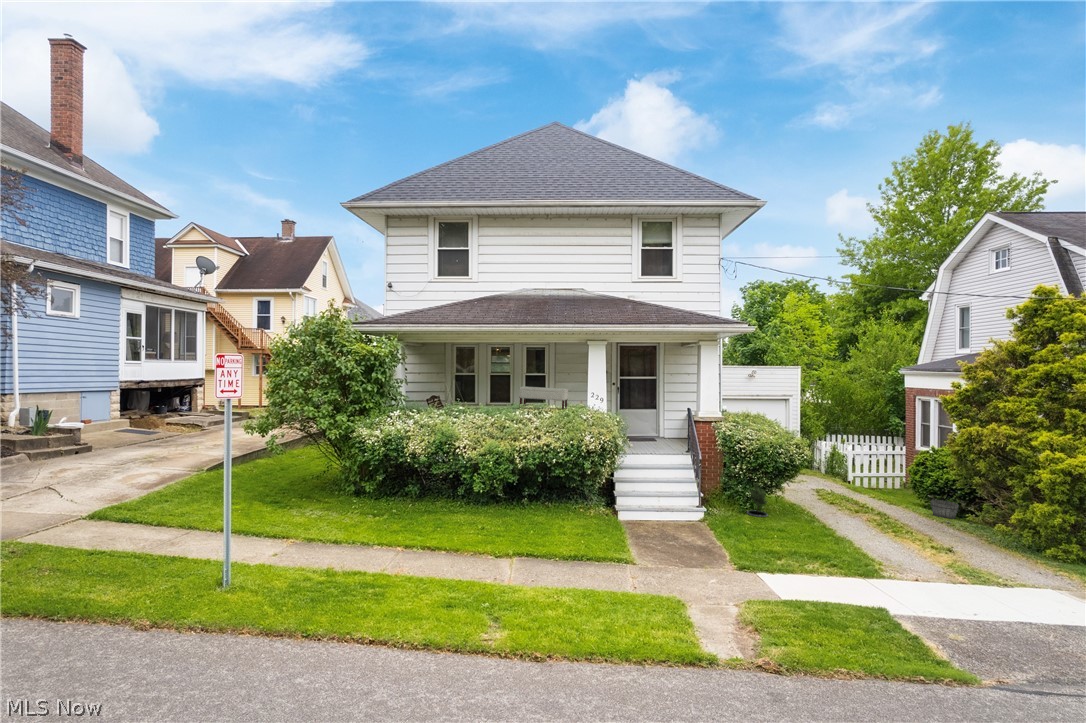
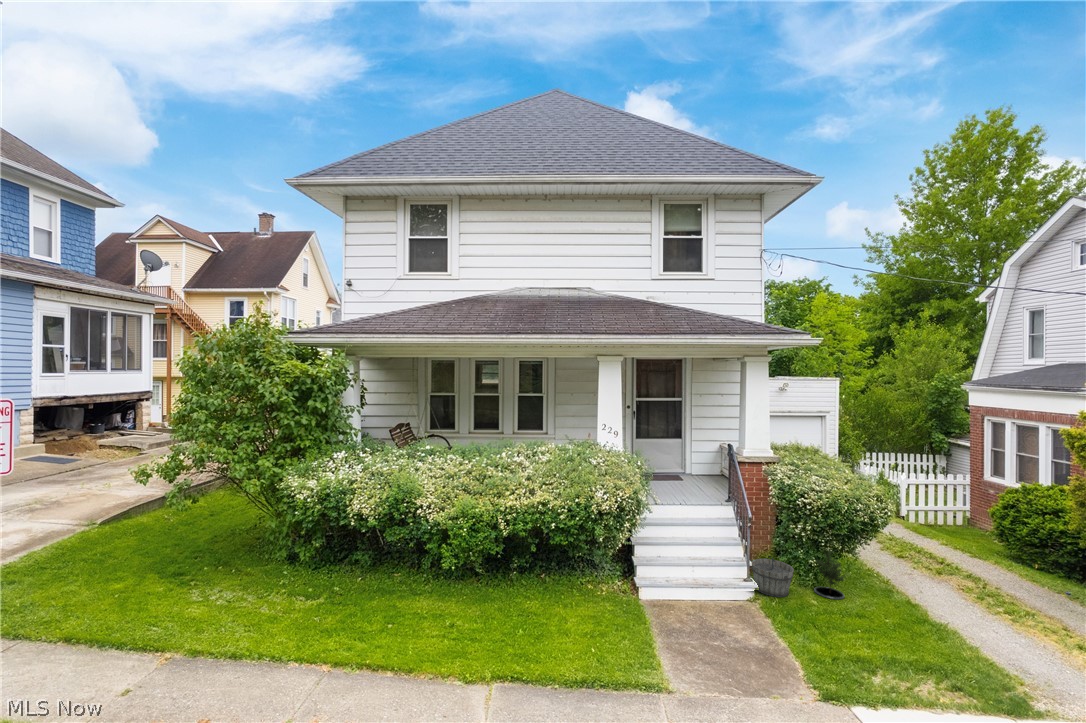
bench: present [519,386,568,409] -> none [510,409,572,440]
wooden bucket: present [931,498,959,519] -> present [752,556,794,597]

